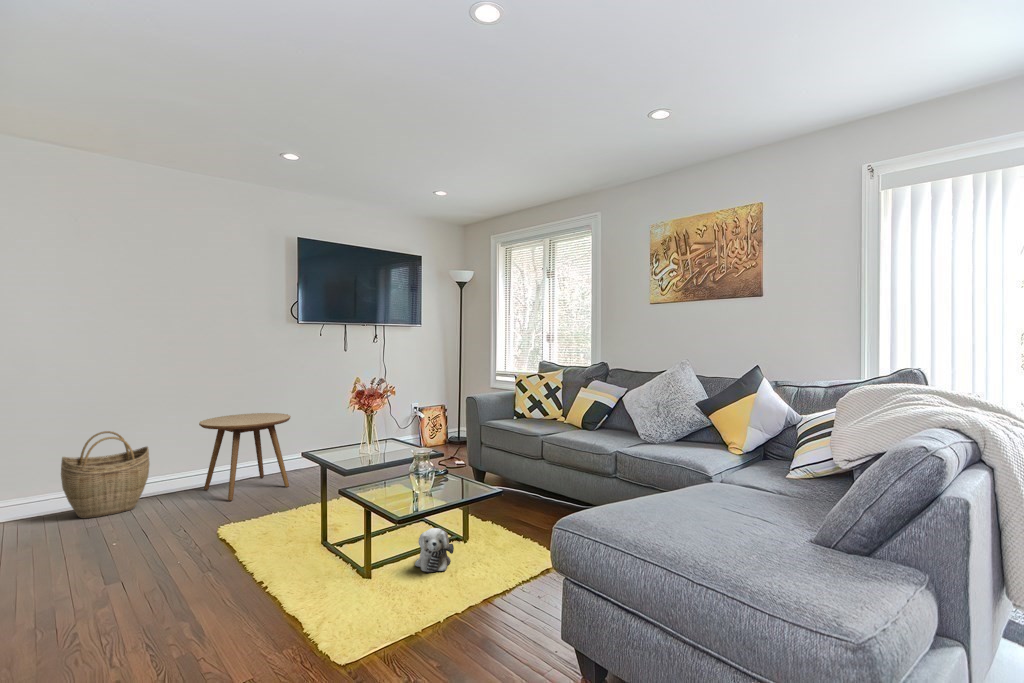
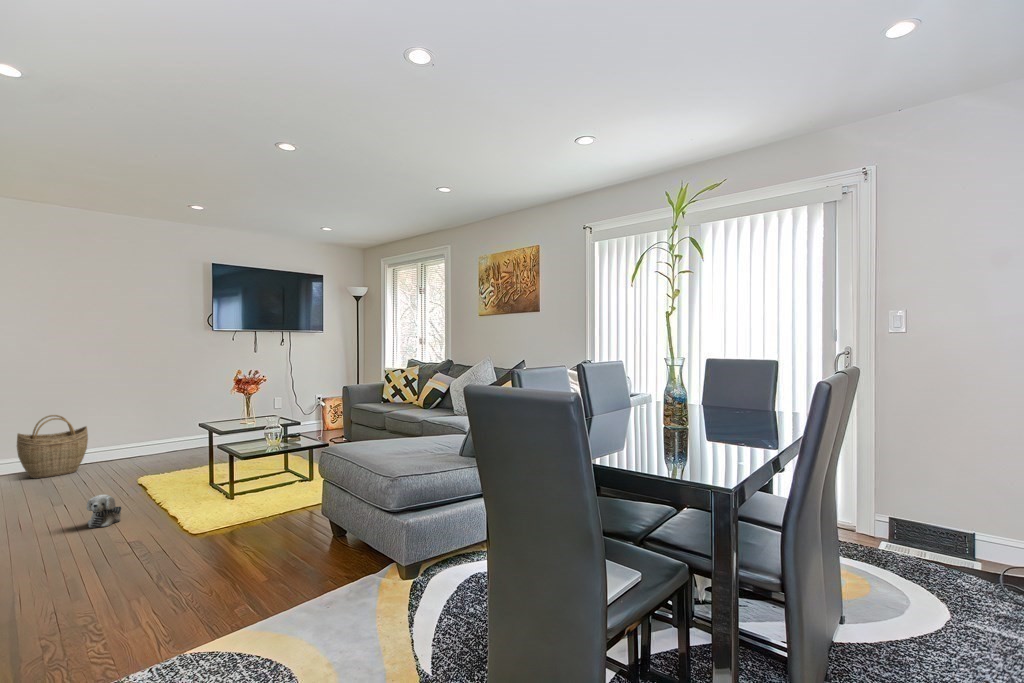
side table: present [199,413,291,501] -> none [128,401,204,466]
plush toy: present [415,528,454,572] -> present [87,495,121,528]

